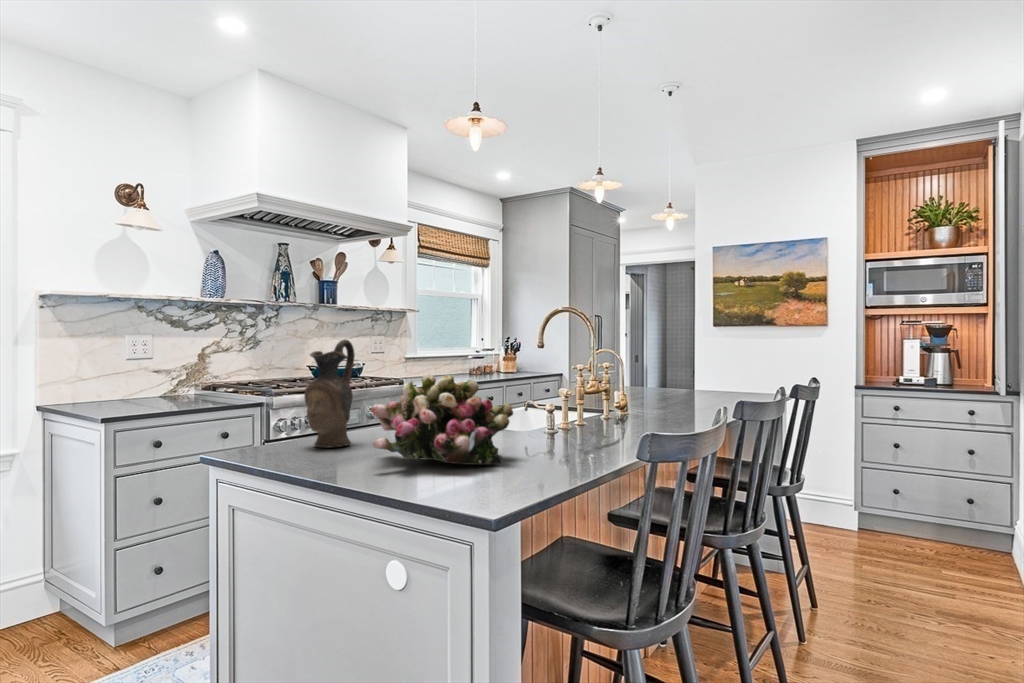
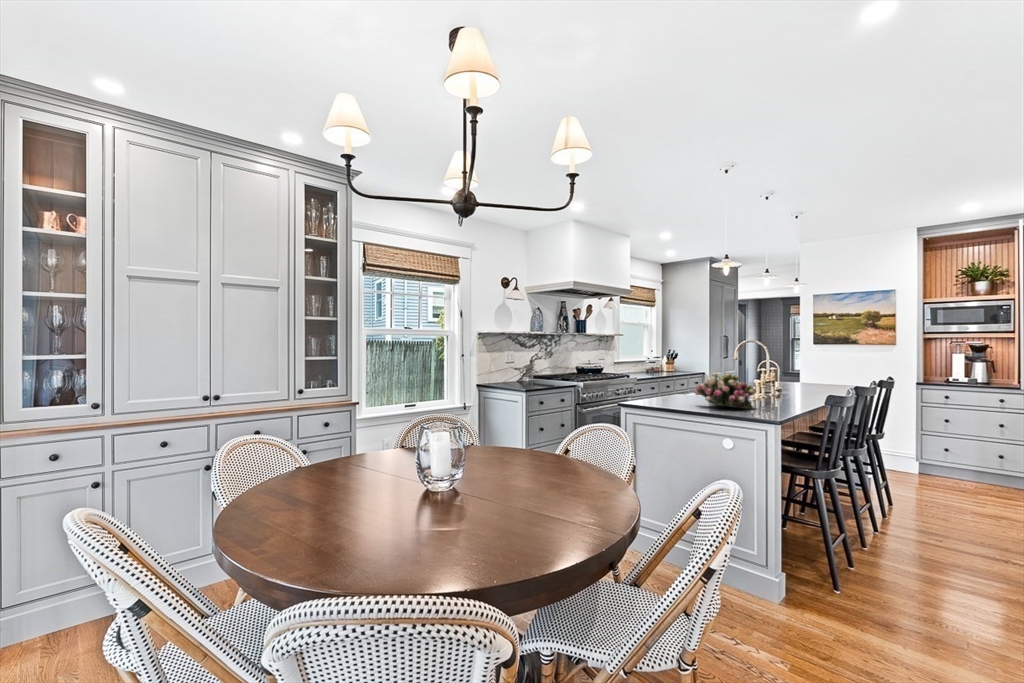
ceramic pitcher: present [304,340,355,447] -> none [654,357,673,402]

